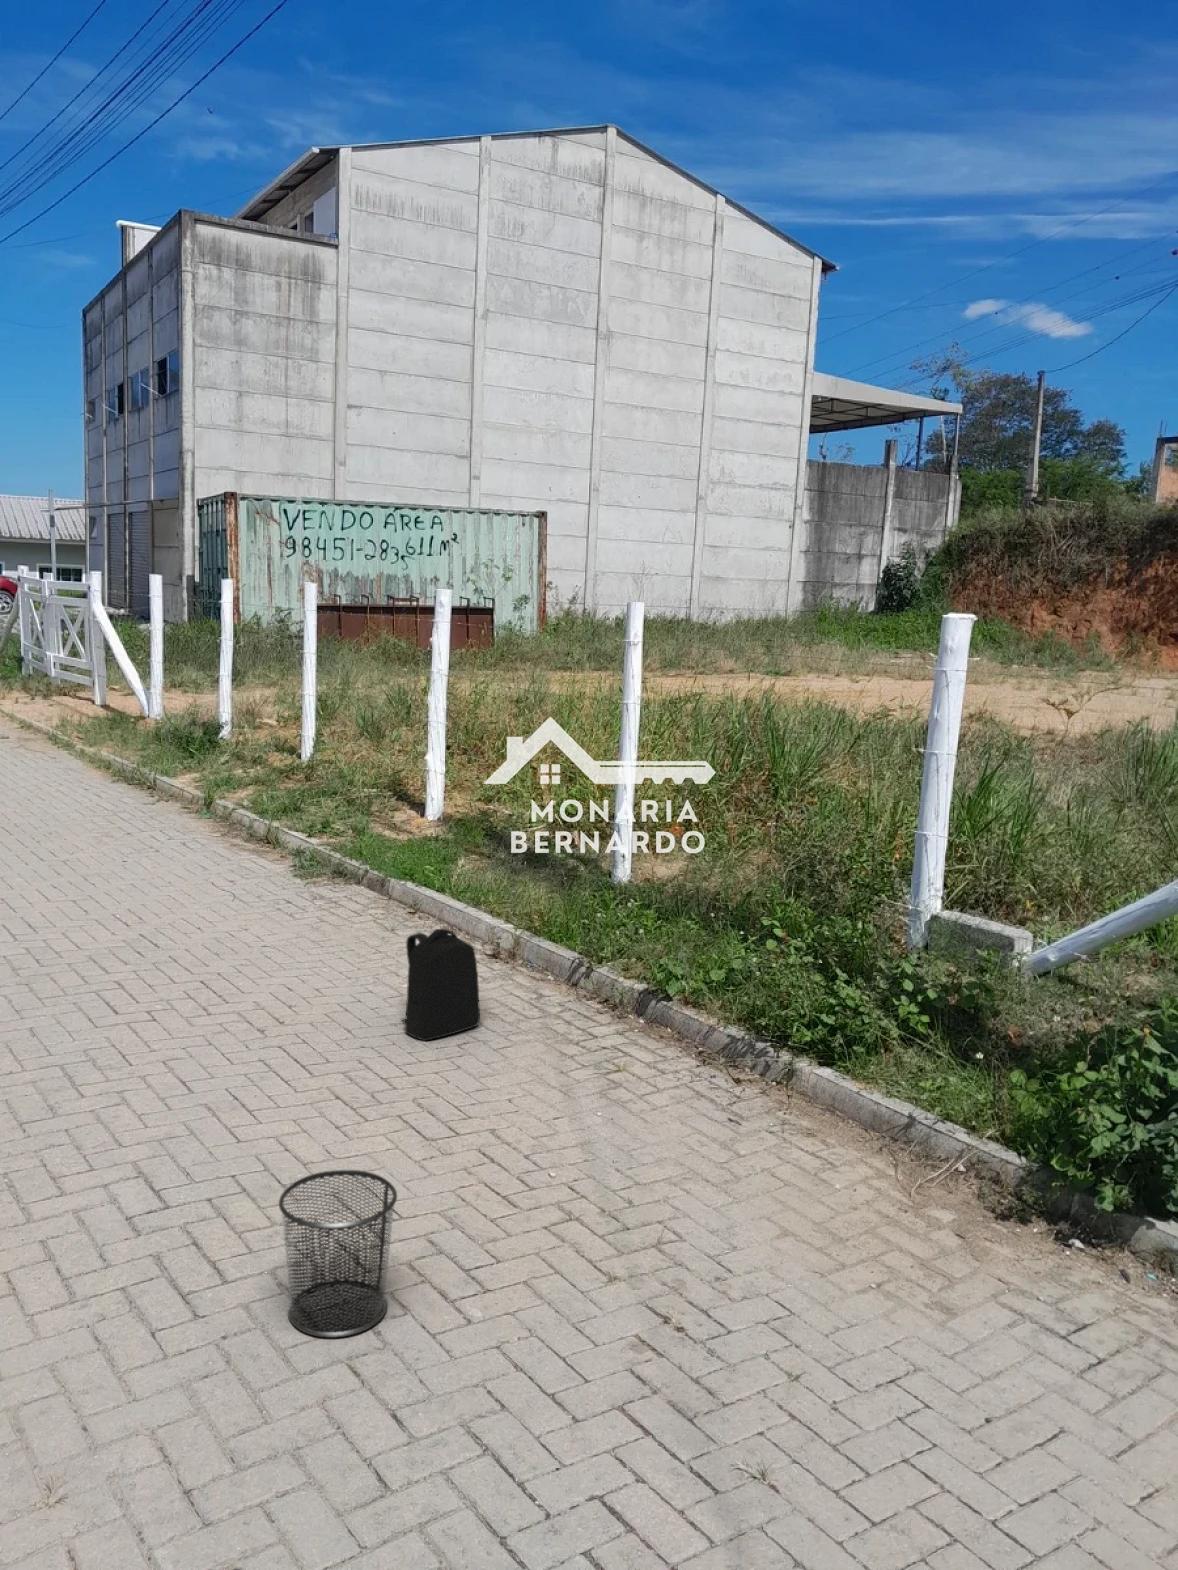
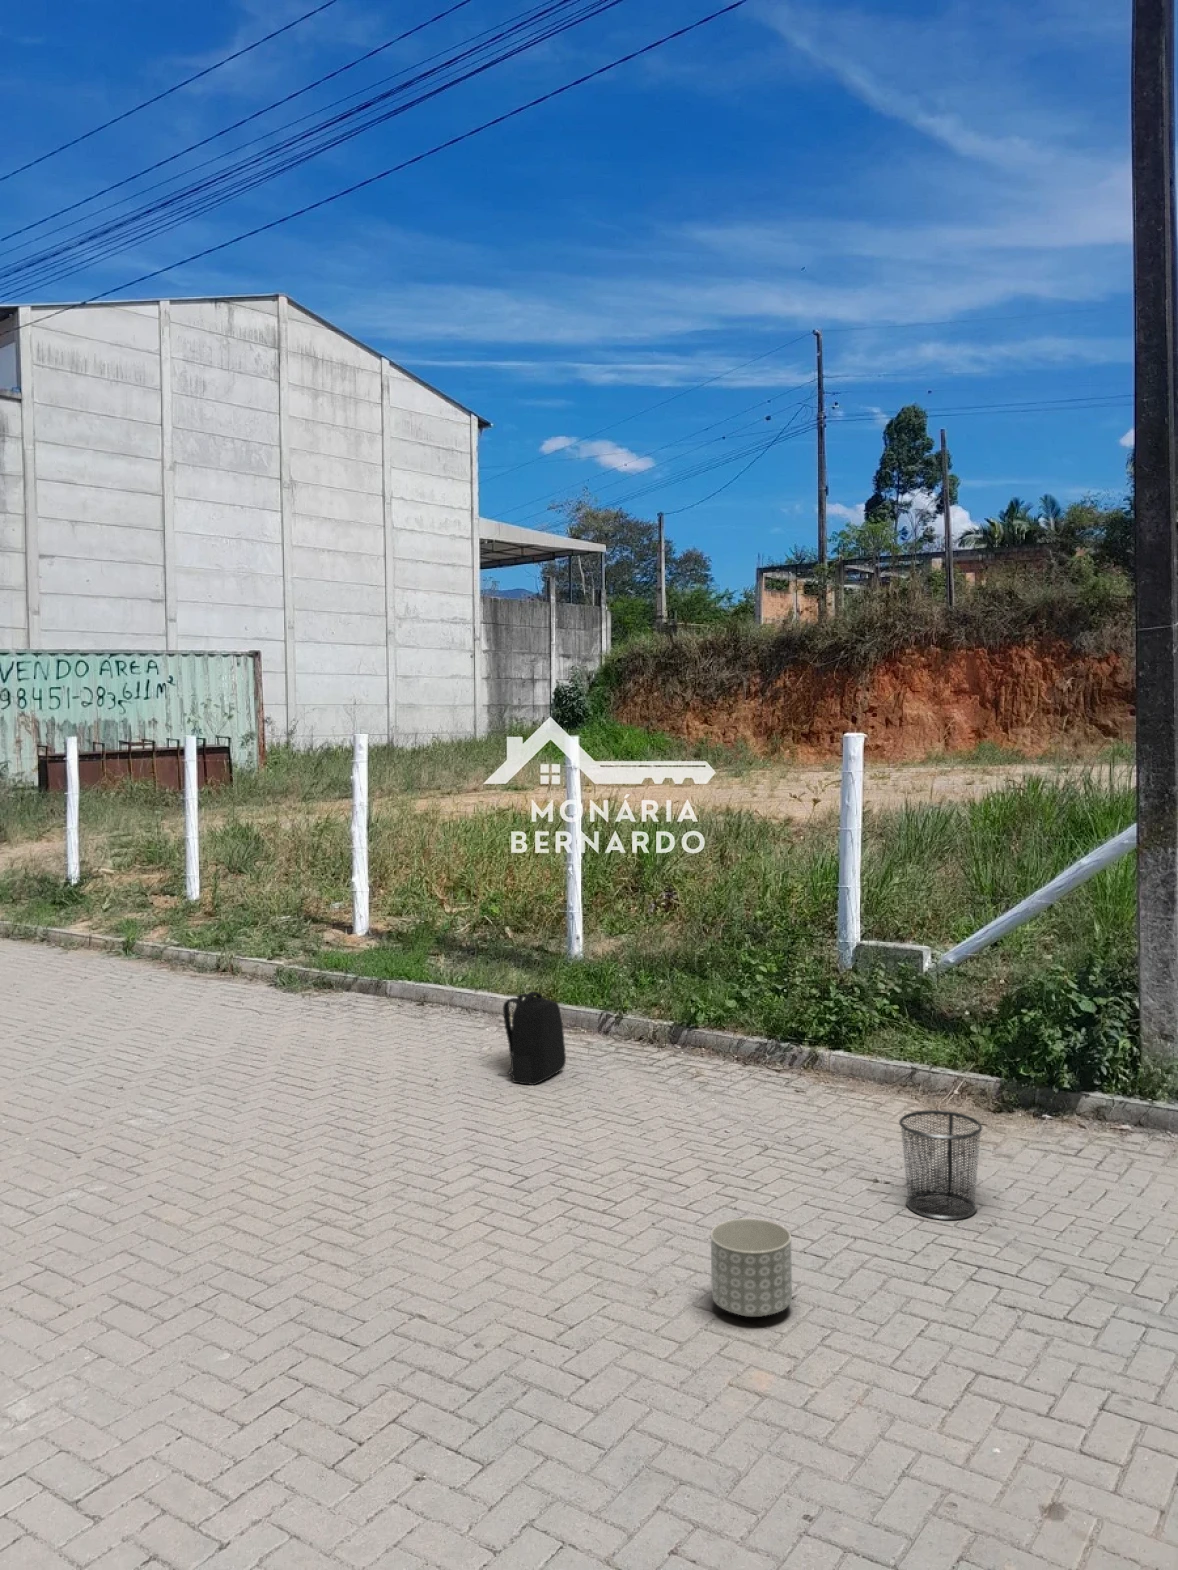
waste bin: present [279,1170,397,1338] -> present [899,1110,982,1220]
planter: none [209,1331,330,1491] -> present [711,1218,792,1317]

